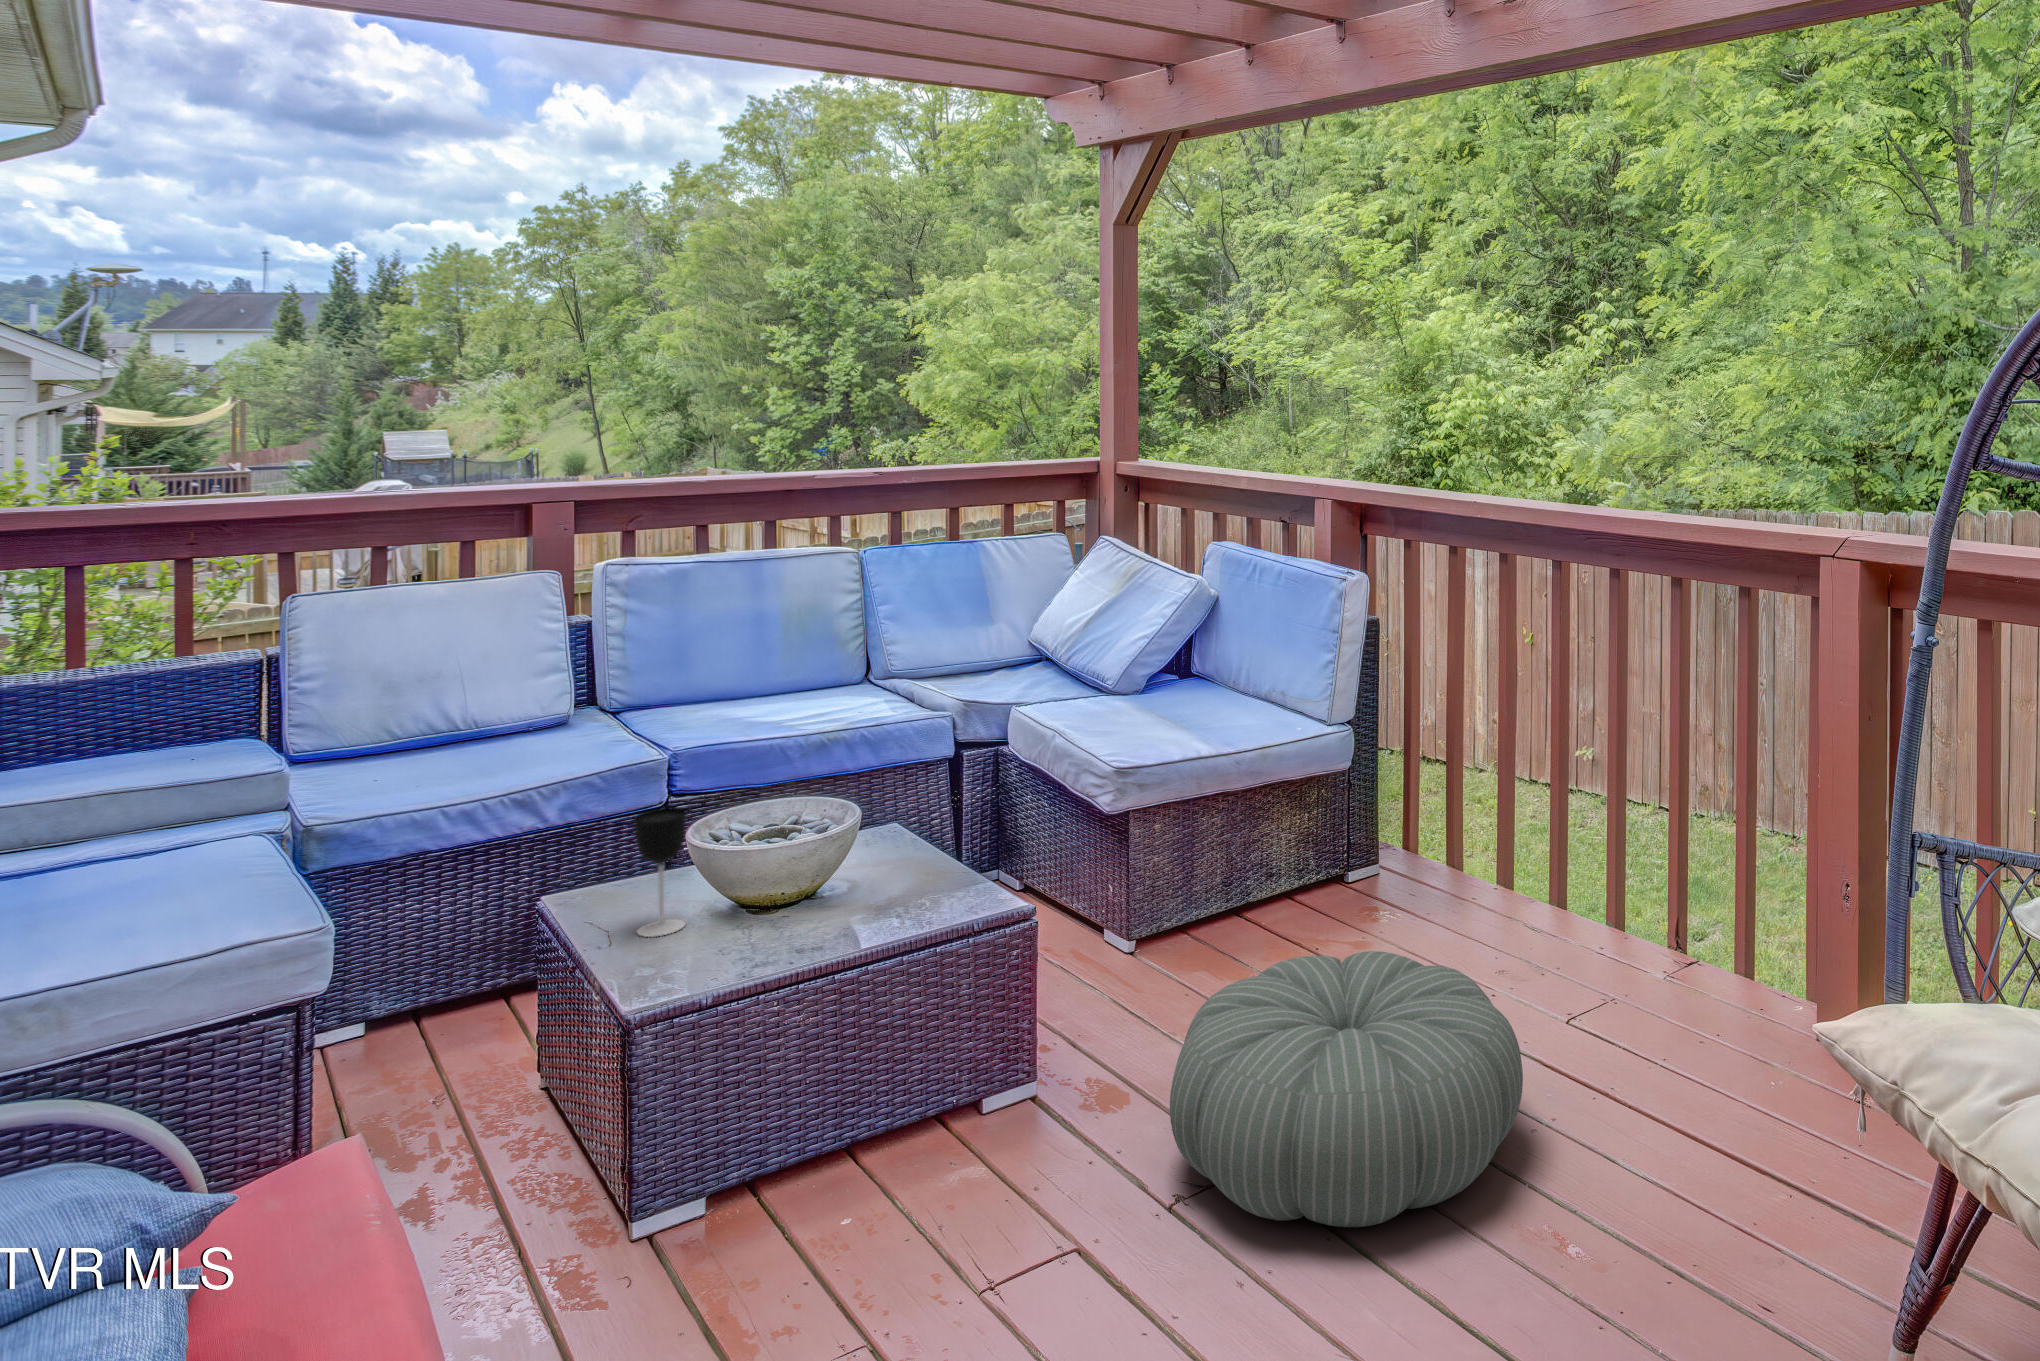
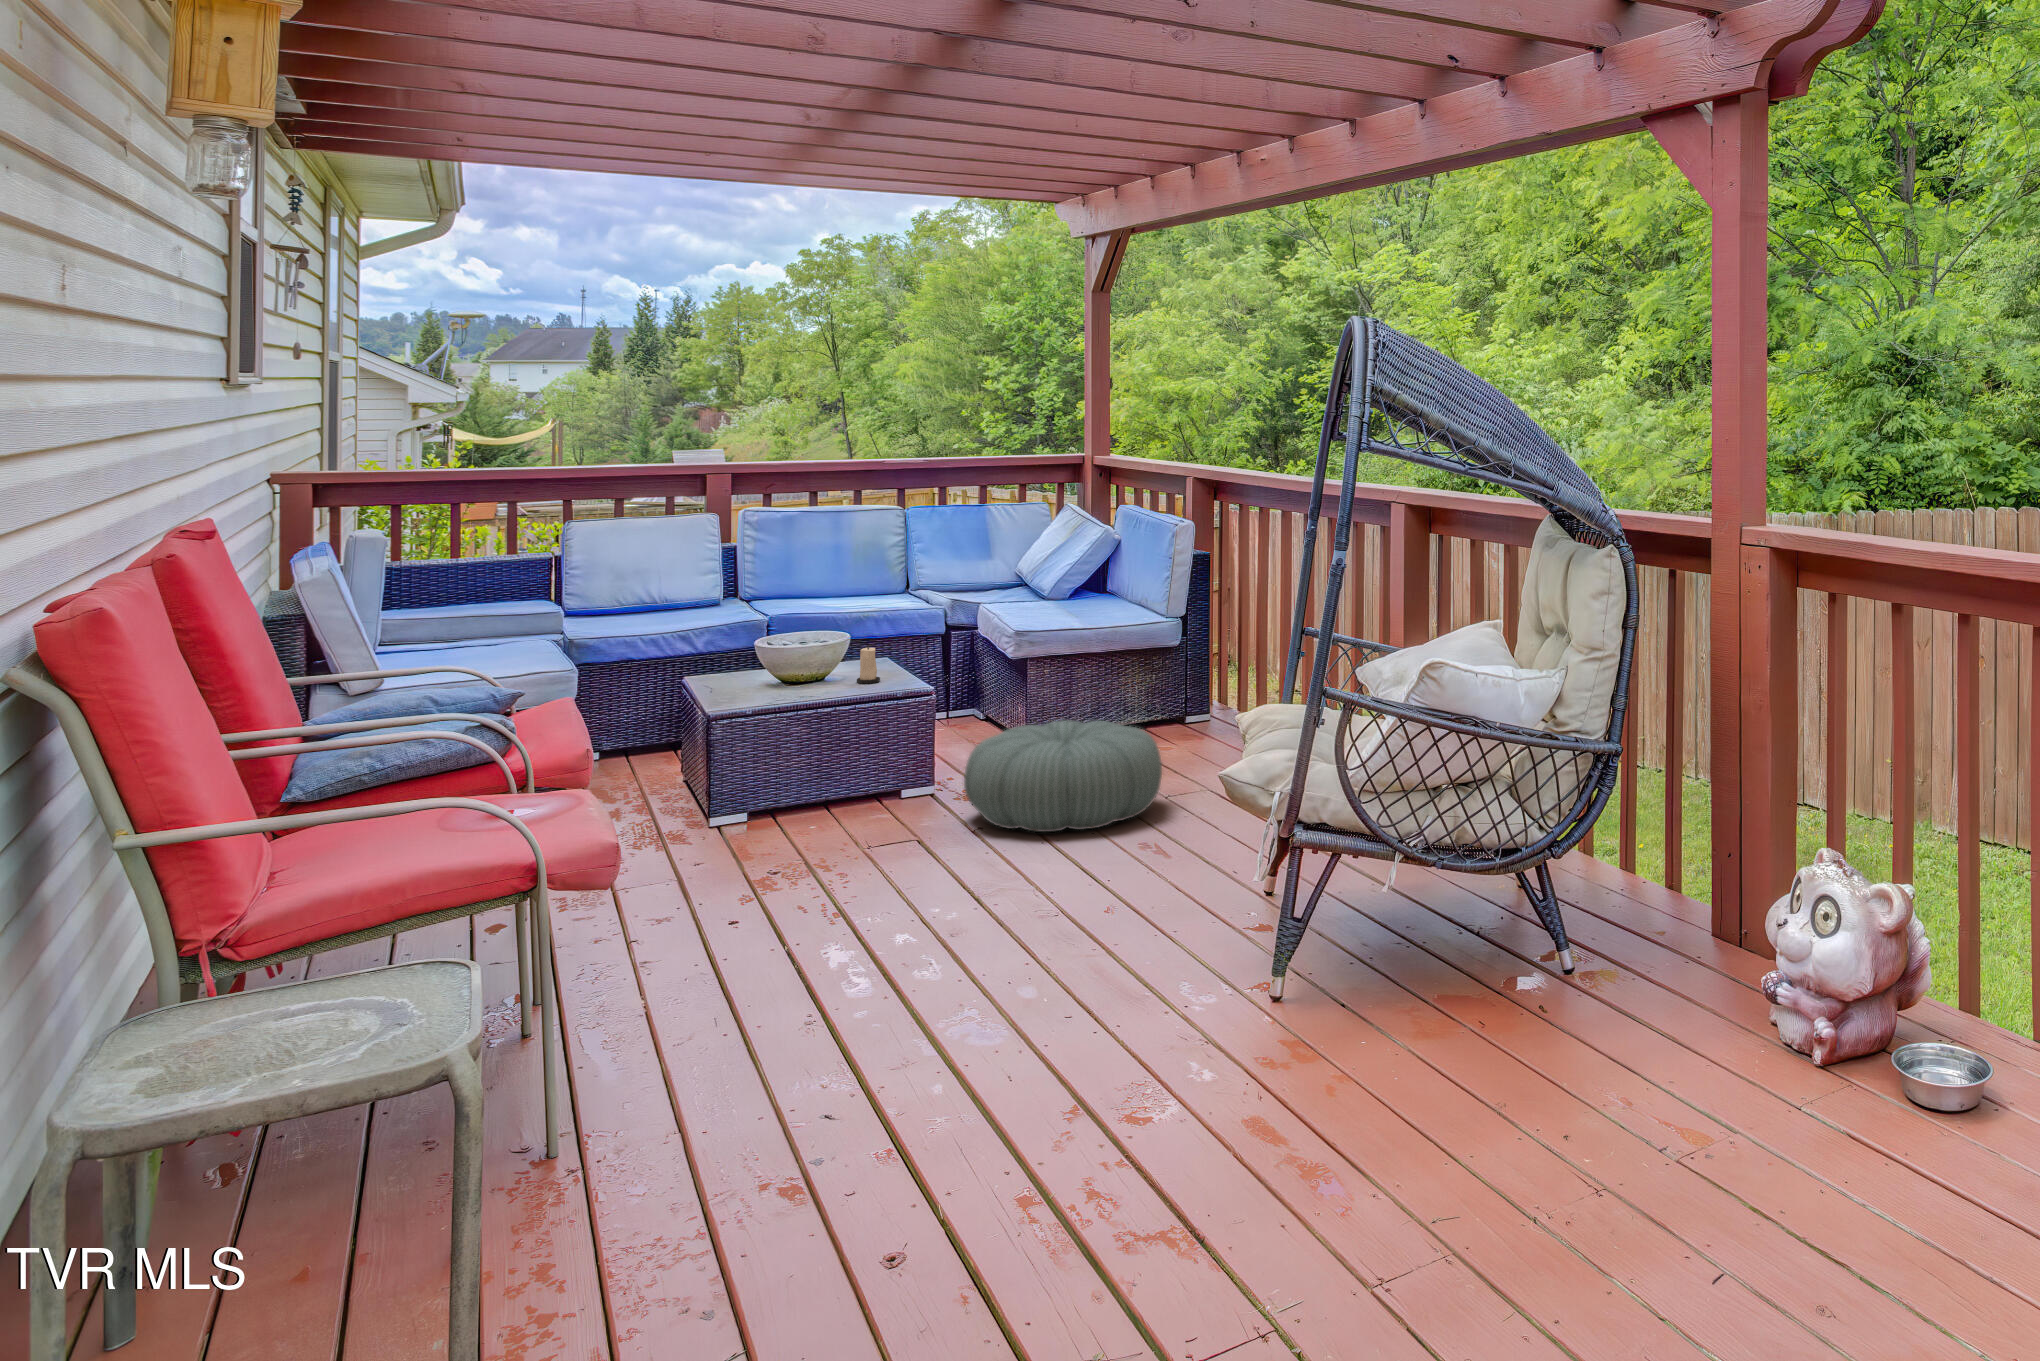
wine glass: present [634,806,687,937] -> none [720,618,746,683]
candle: none [910,843,951,917] -> present [857,646,880,684]

